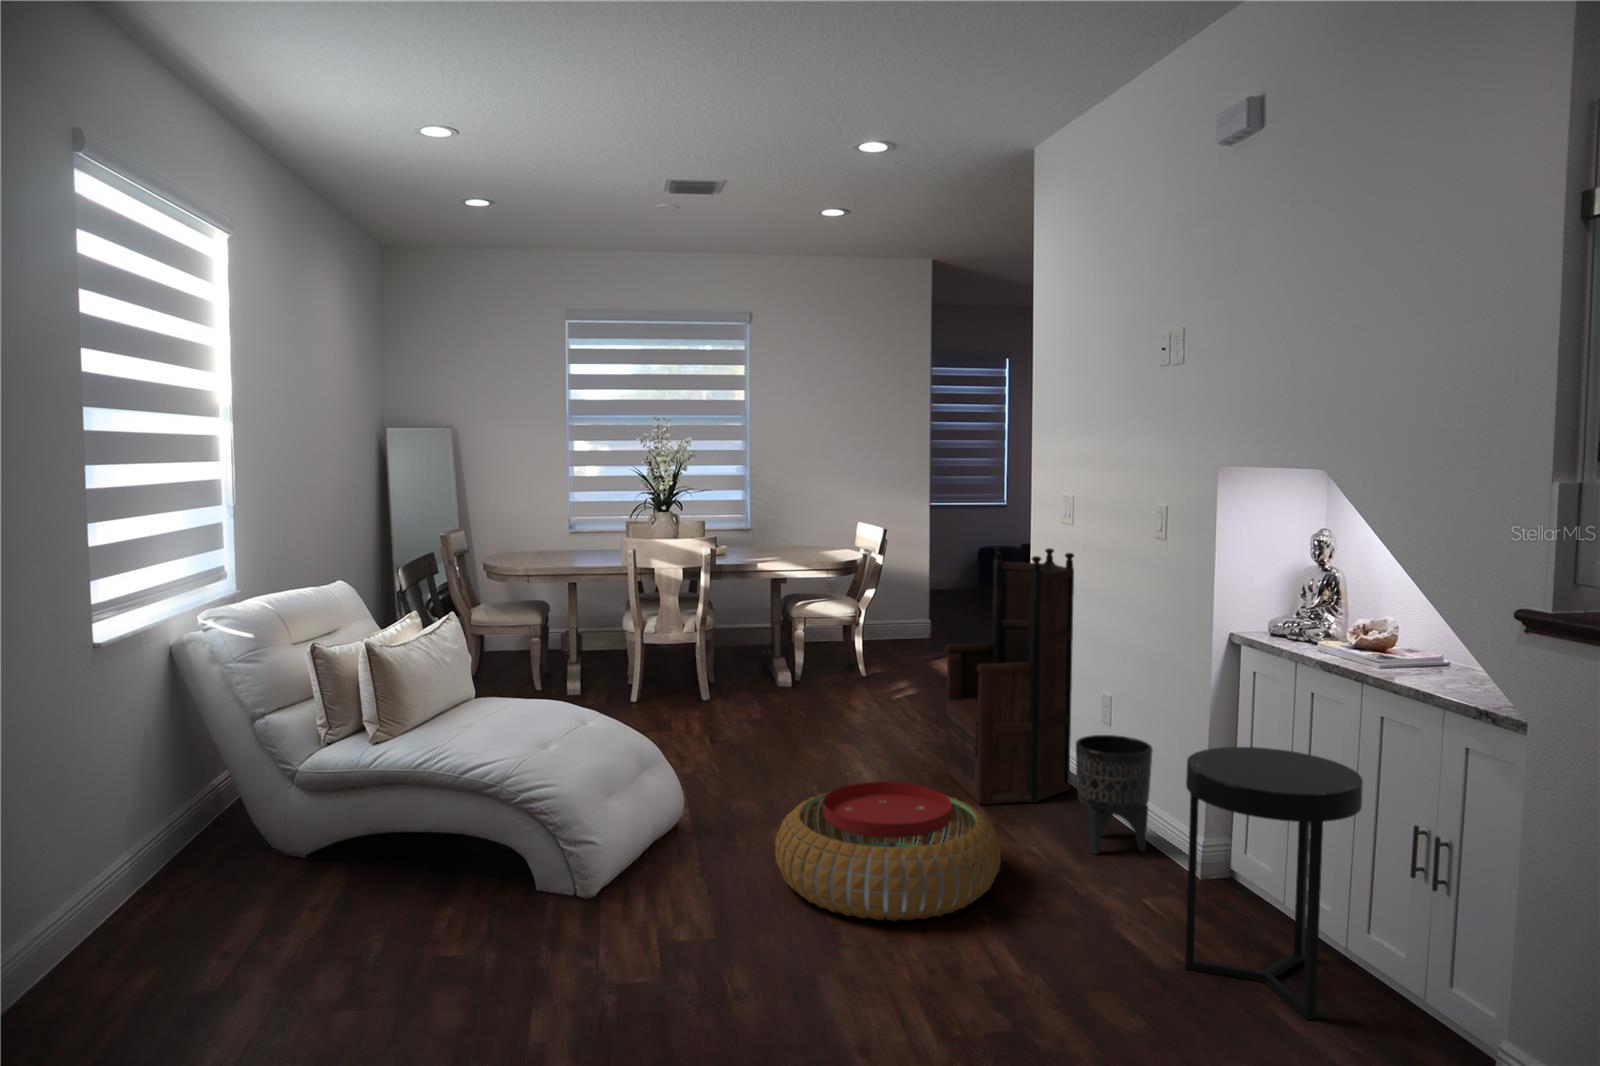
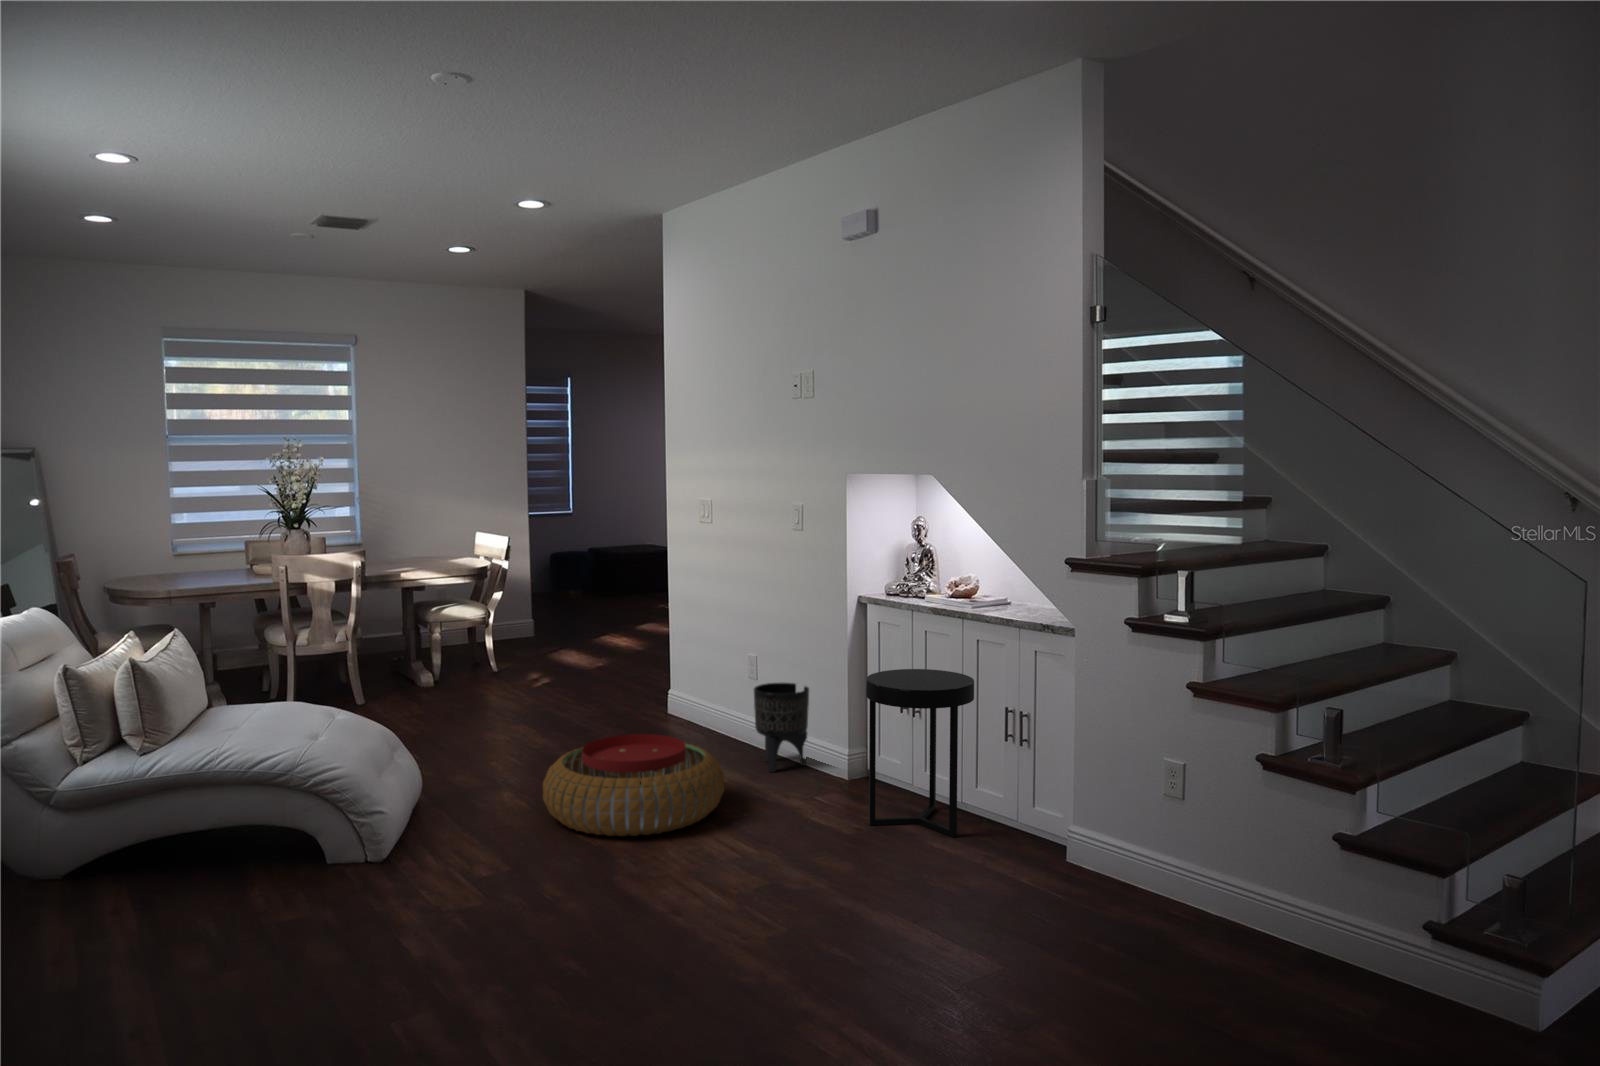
armchair: present [945,547,1074,804] -> none [624,545,730,753]

